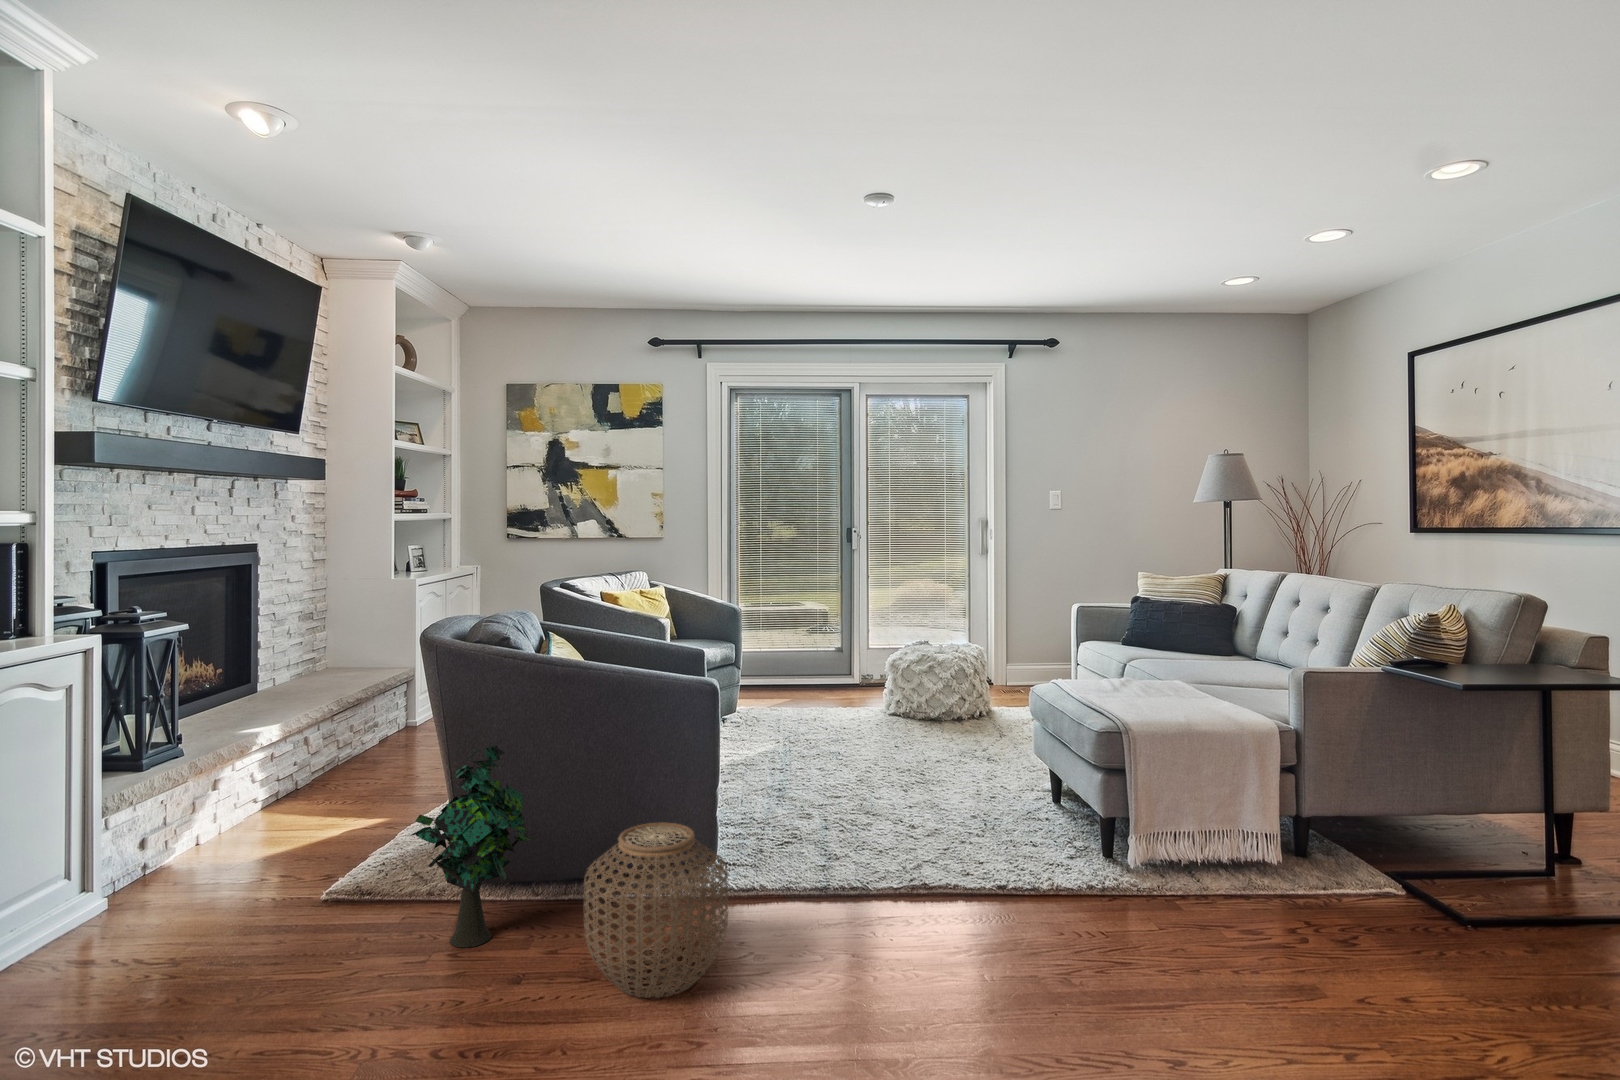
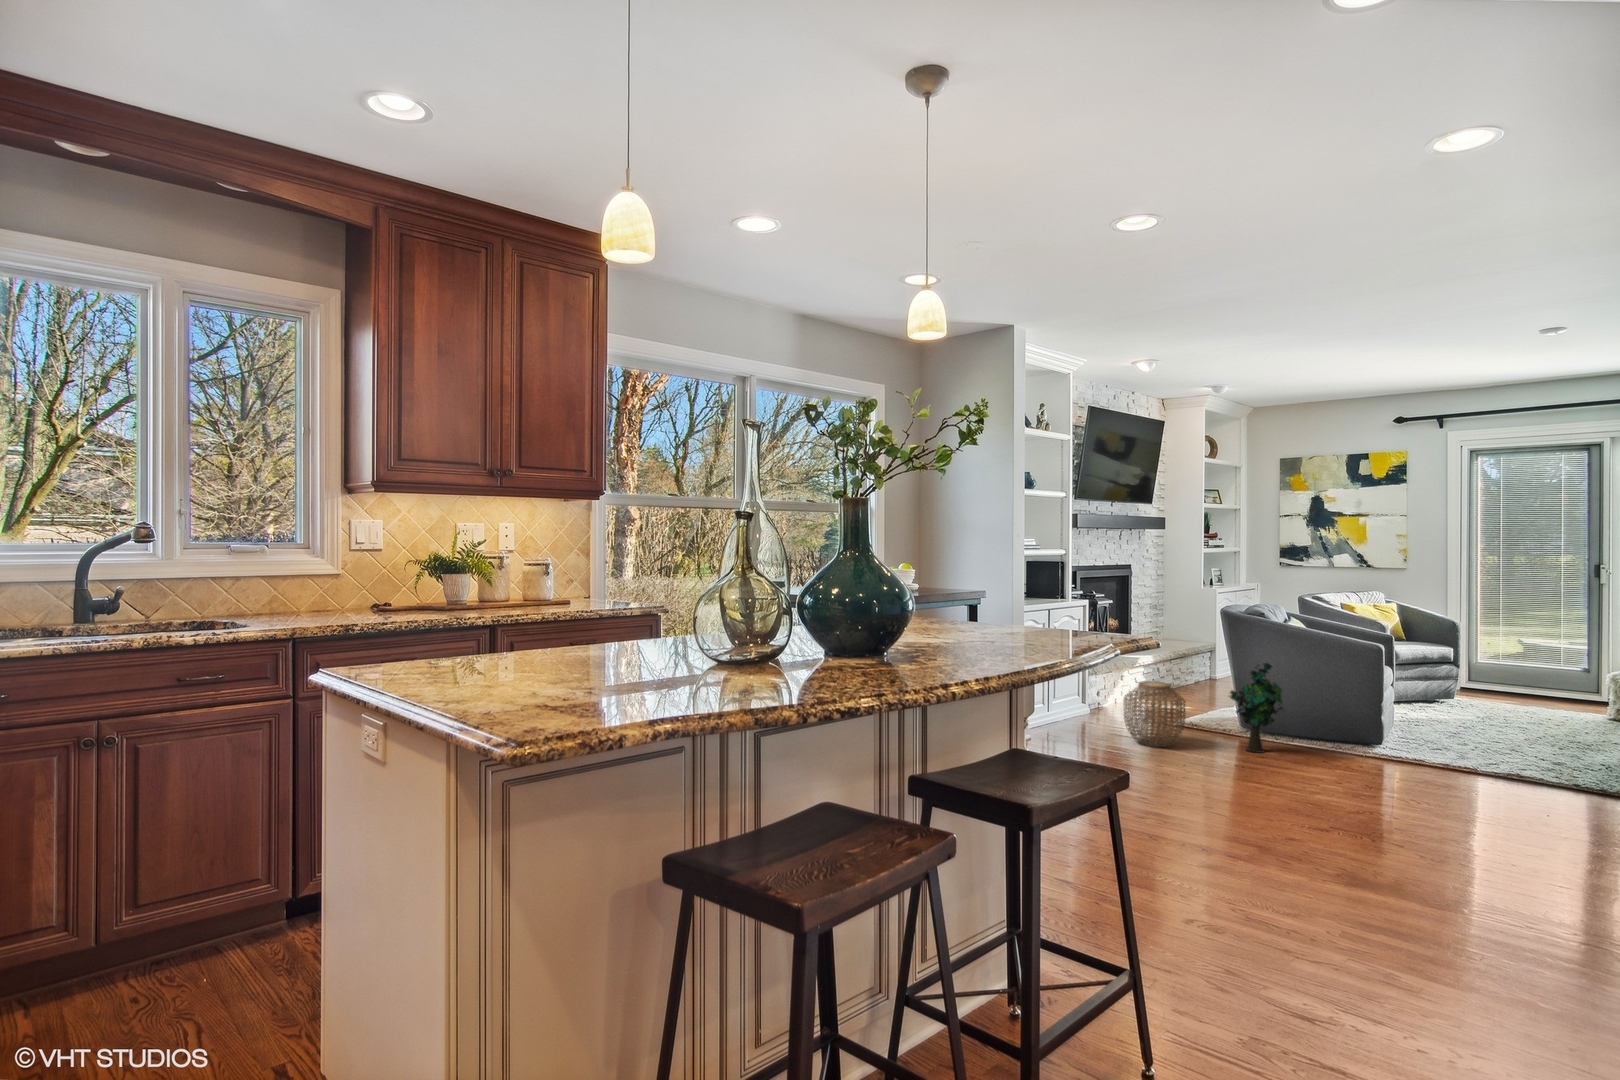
woven basket: present [584,823,728,998] -> present [1124,681,1185,747]

